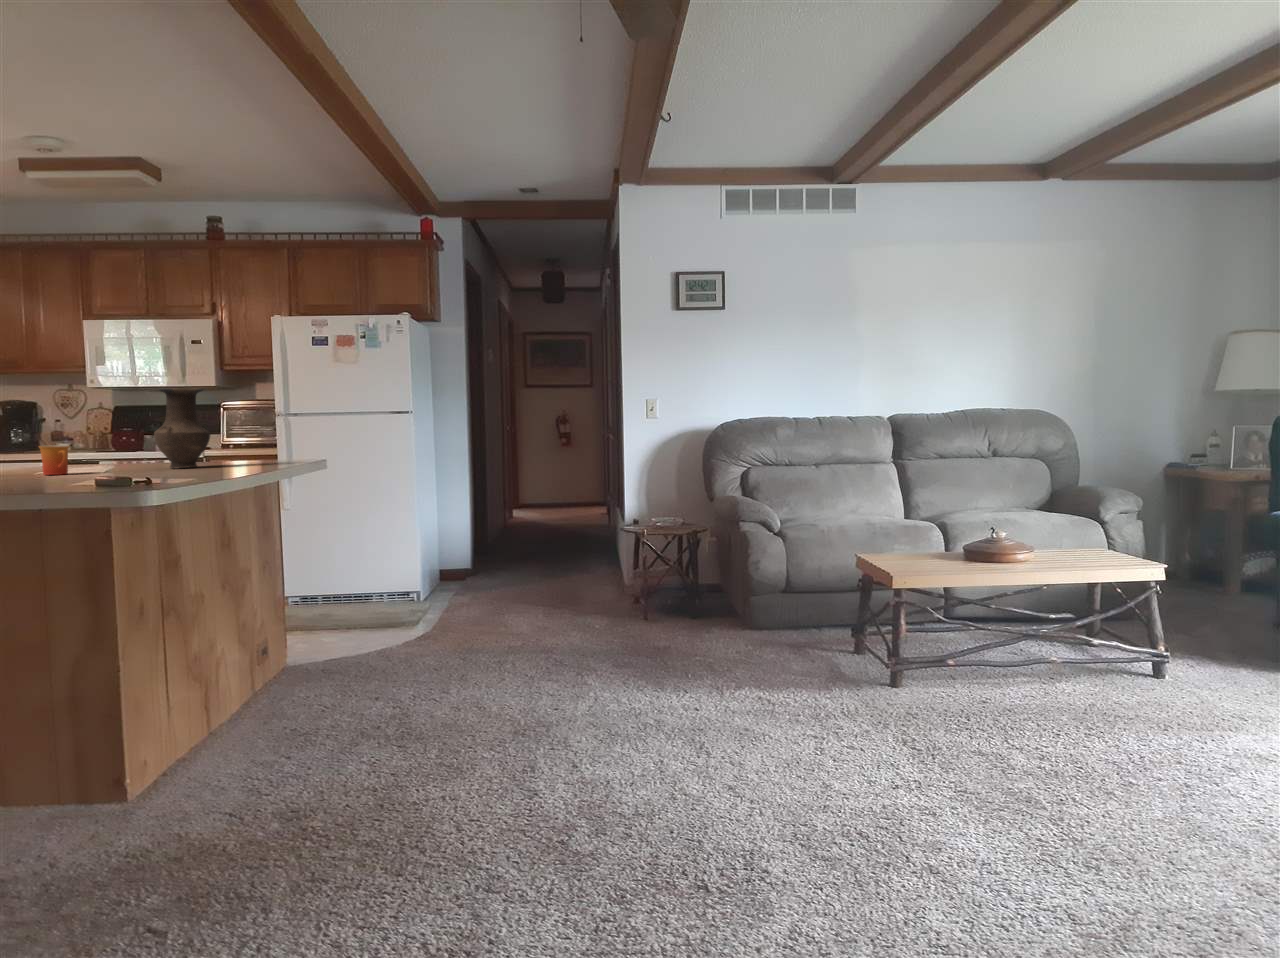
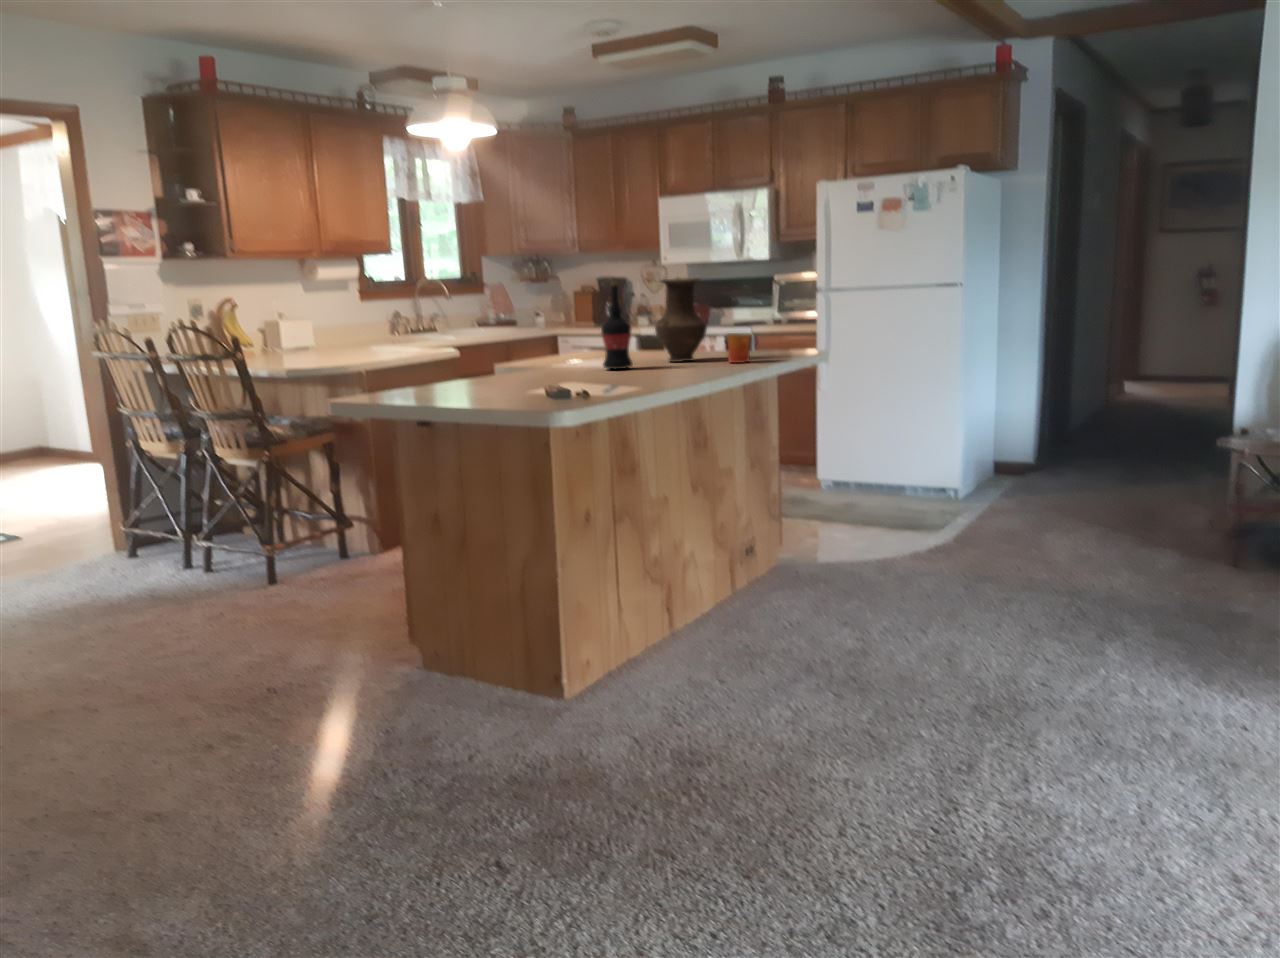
wine bottle: none [104,386,142,473] -> present [601,282,632,369]
mug: present [39,445,70,475] -> present [727,333,751,363]

